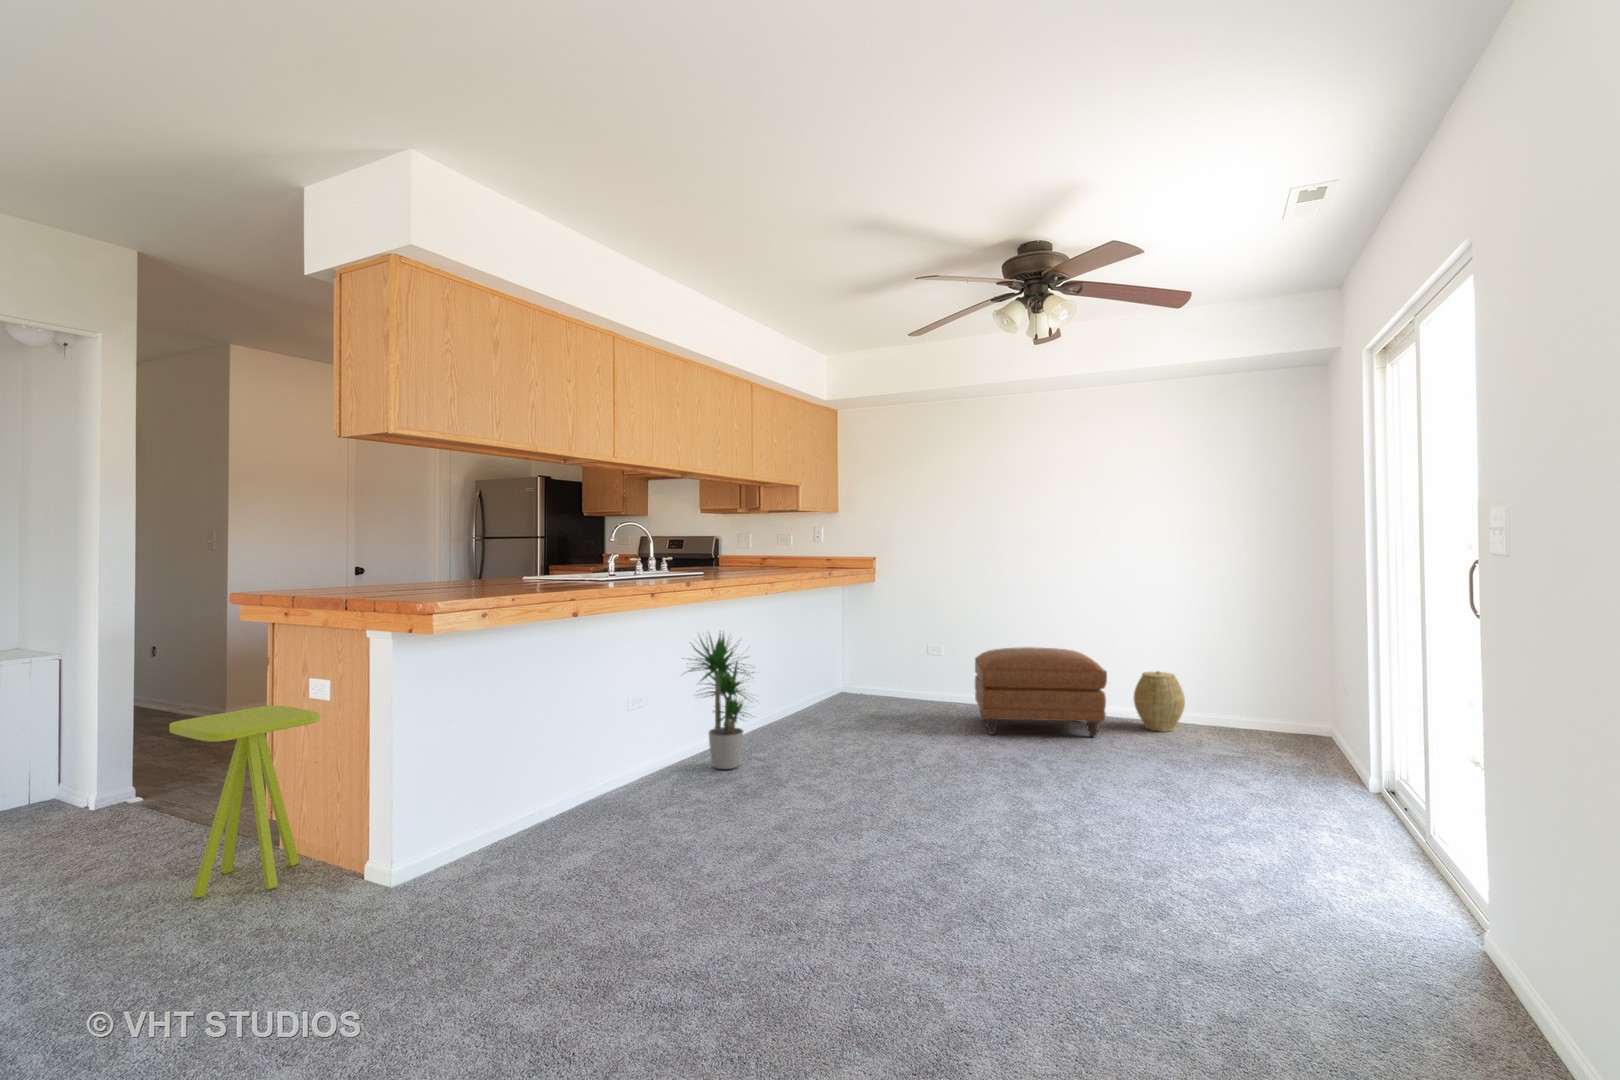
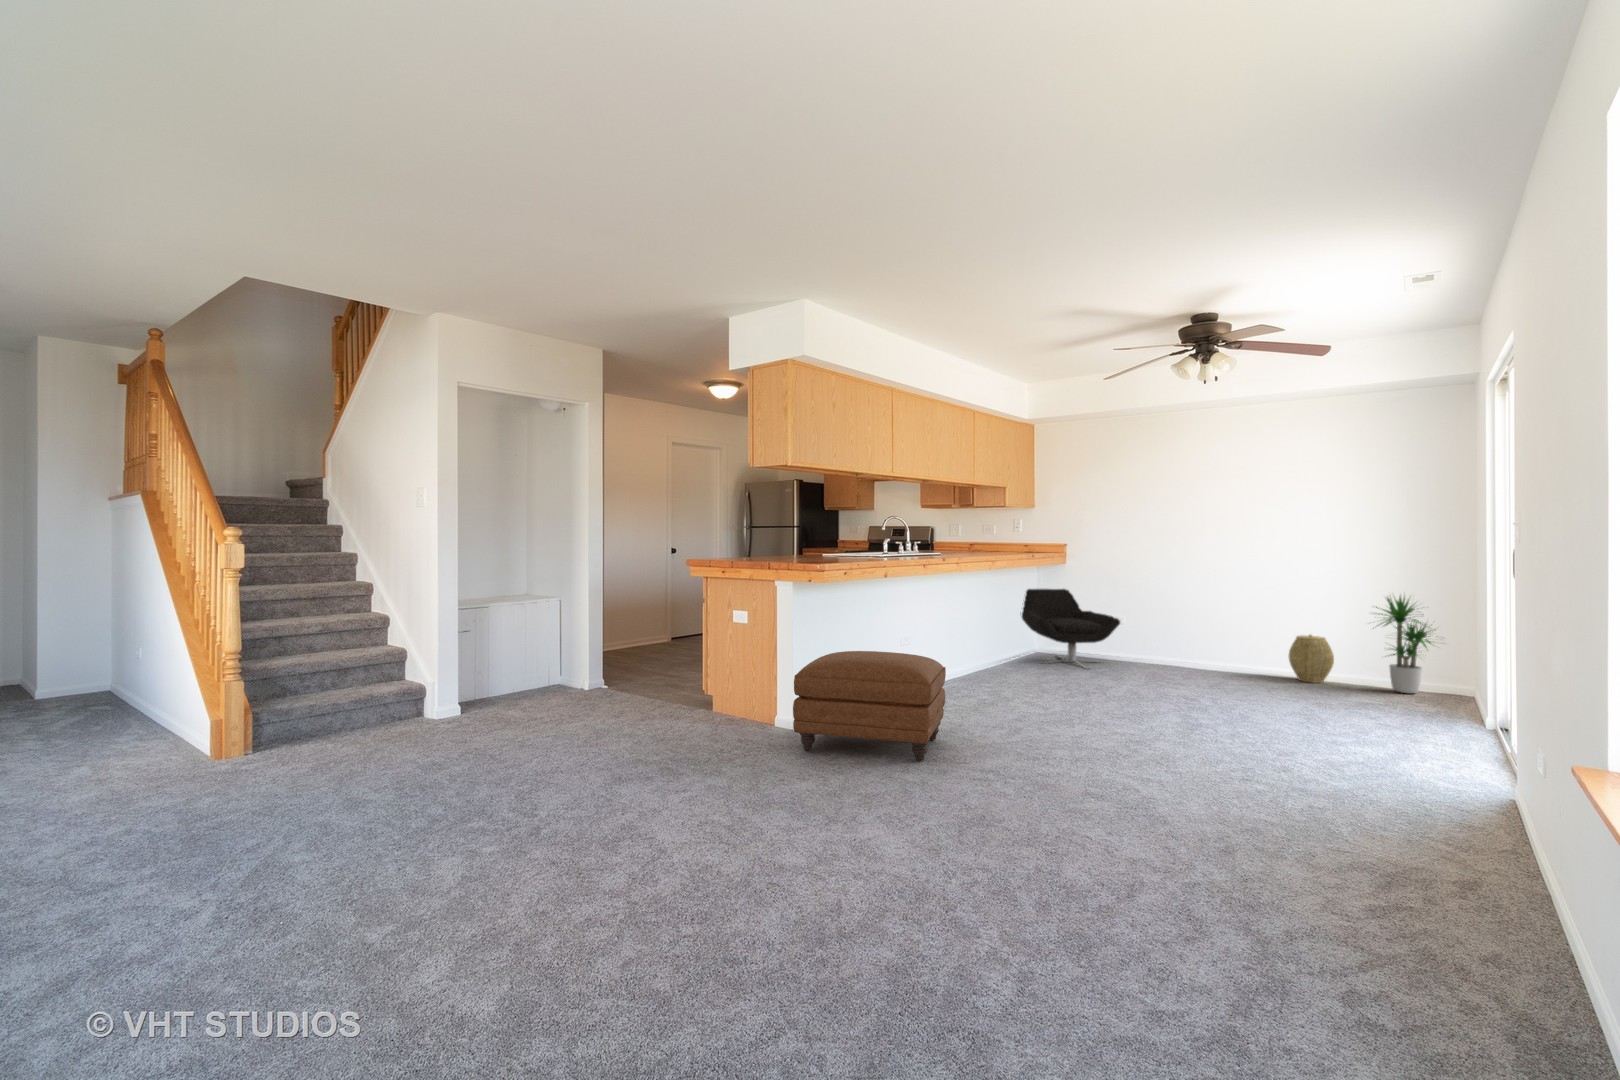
lounge chair: none [820,614,940,722] -> present [1022,589,1120,669]
potted plant: present [689,635,753,769] -> present [1376,596,1435,693]
ottoman: present [975,647,1107,737] -> present [793,651,946,761]
side table: present [169,705,320,898] -> none [678,626,751,727]

